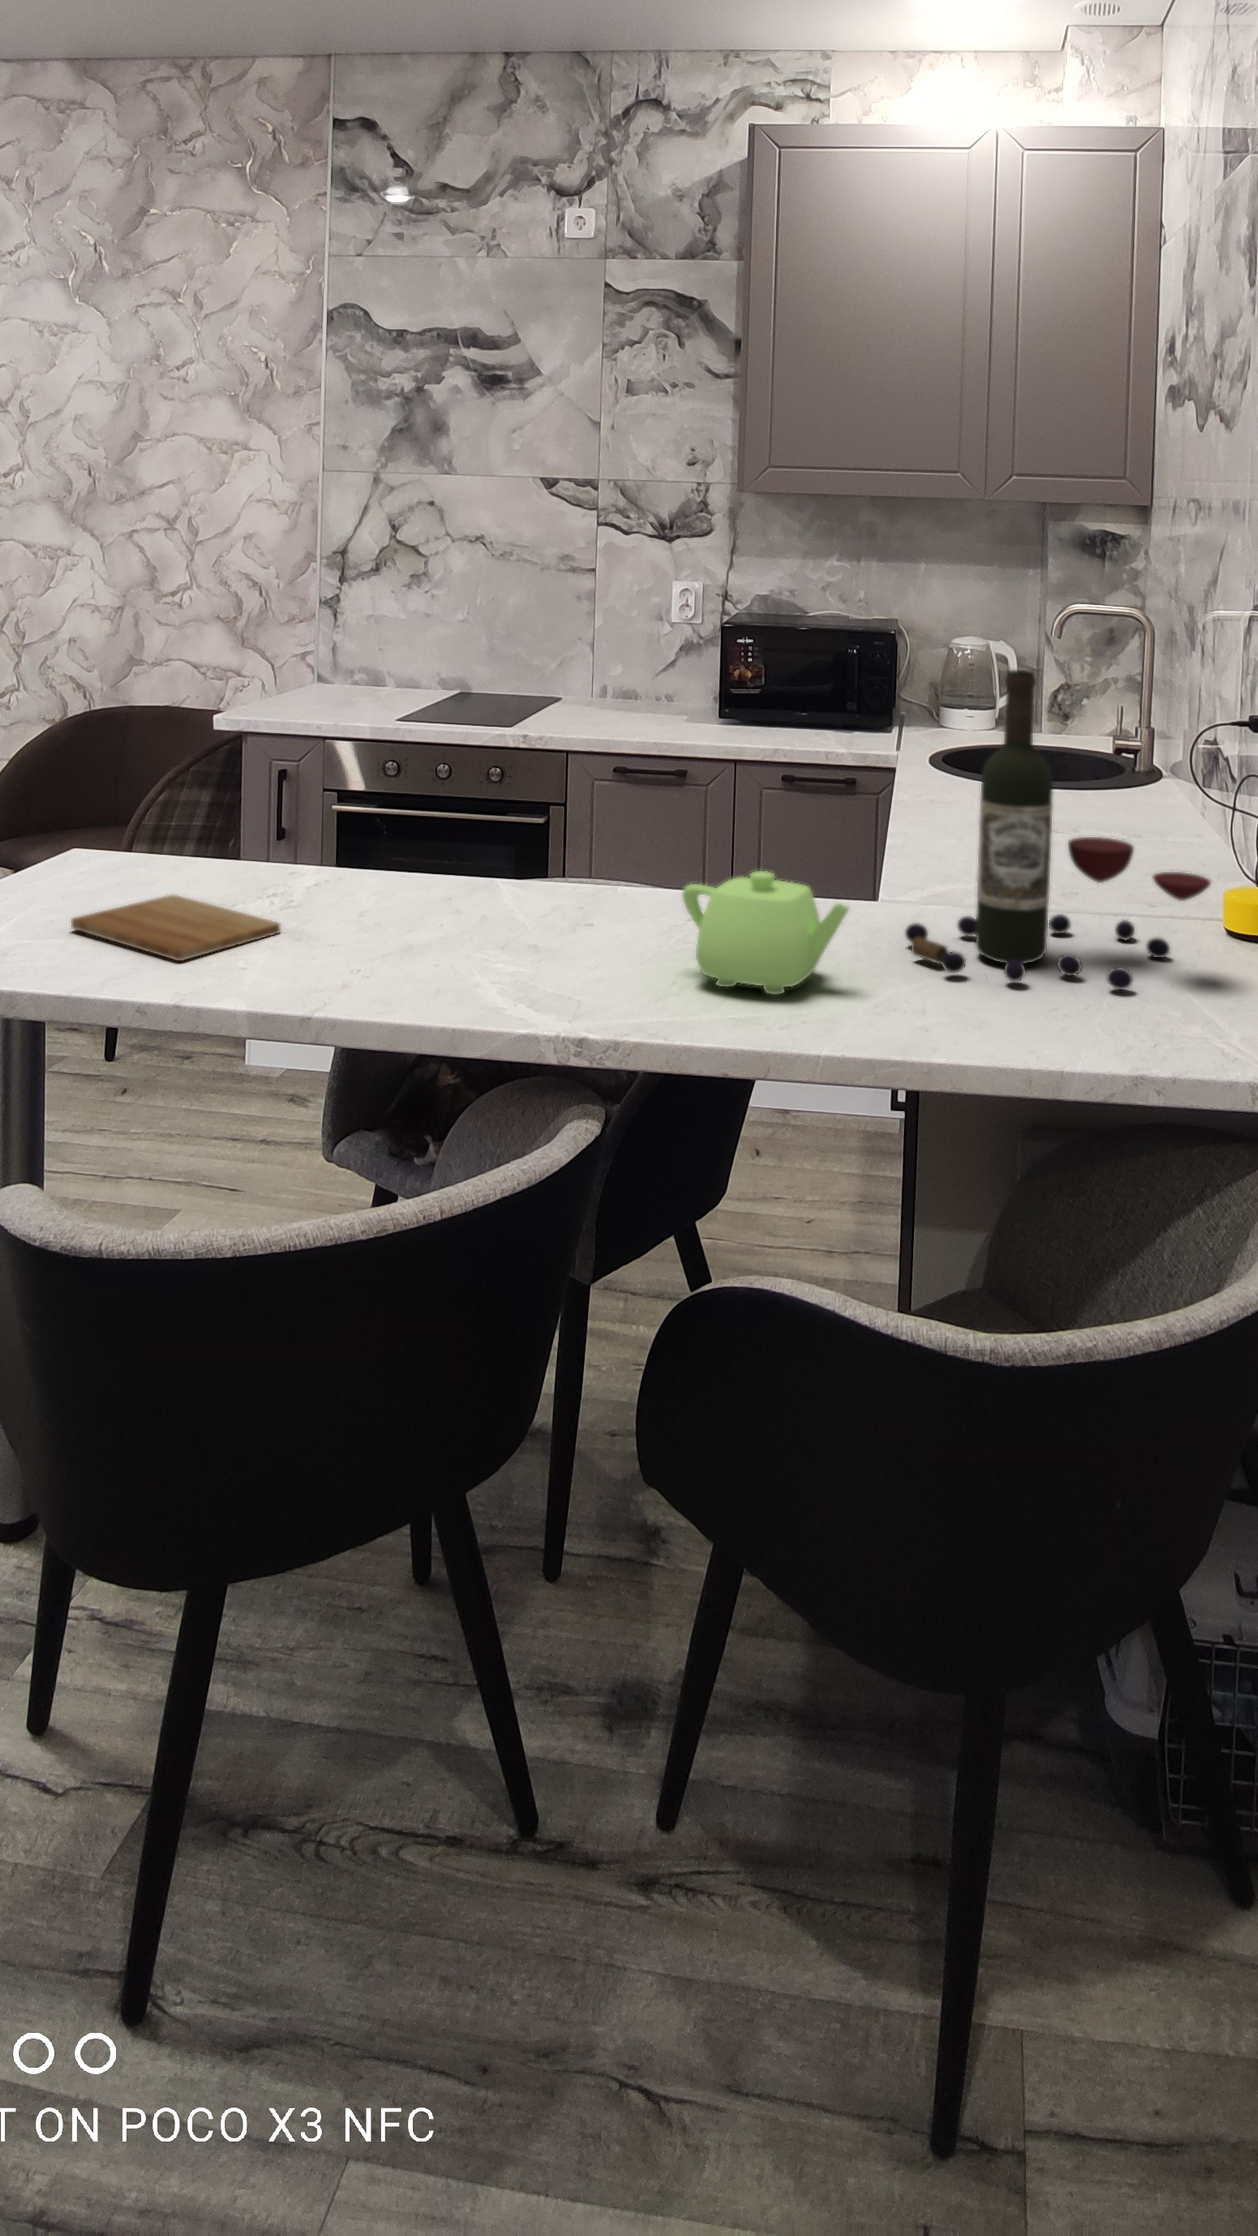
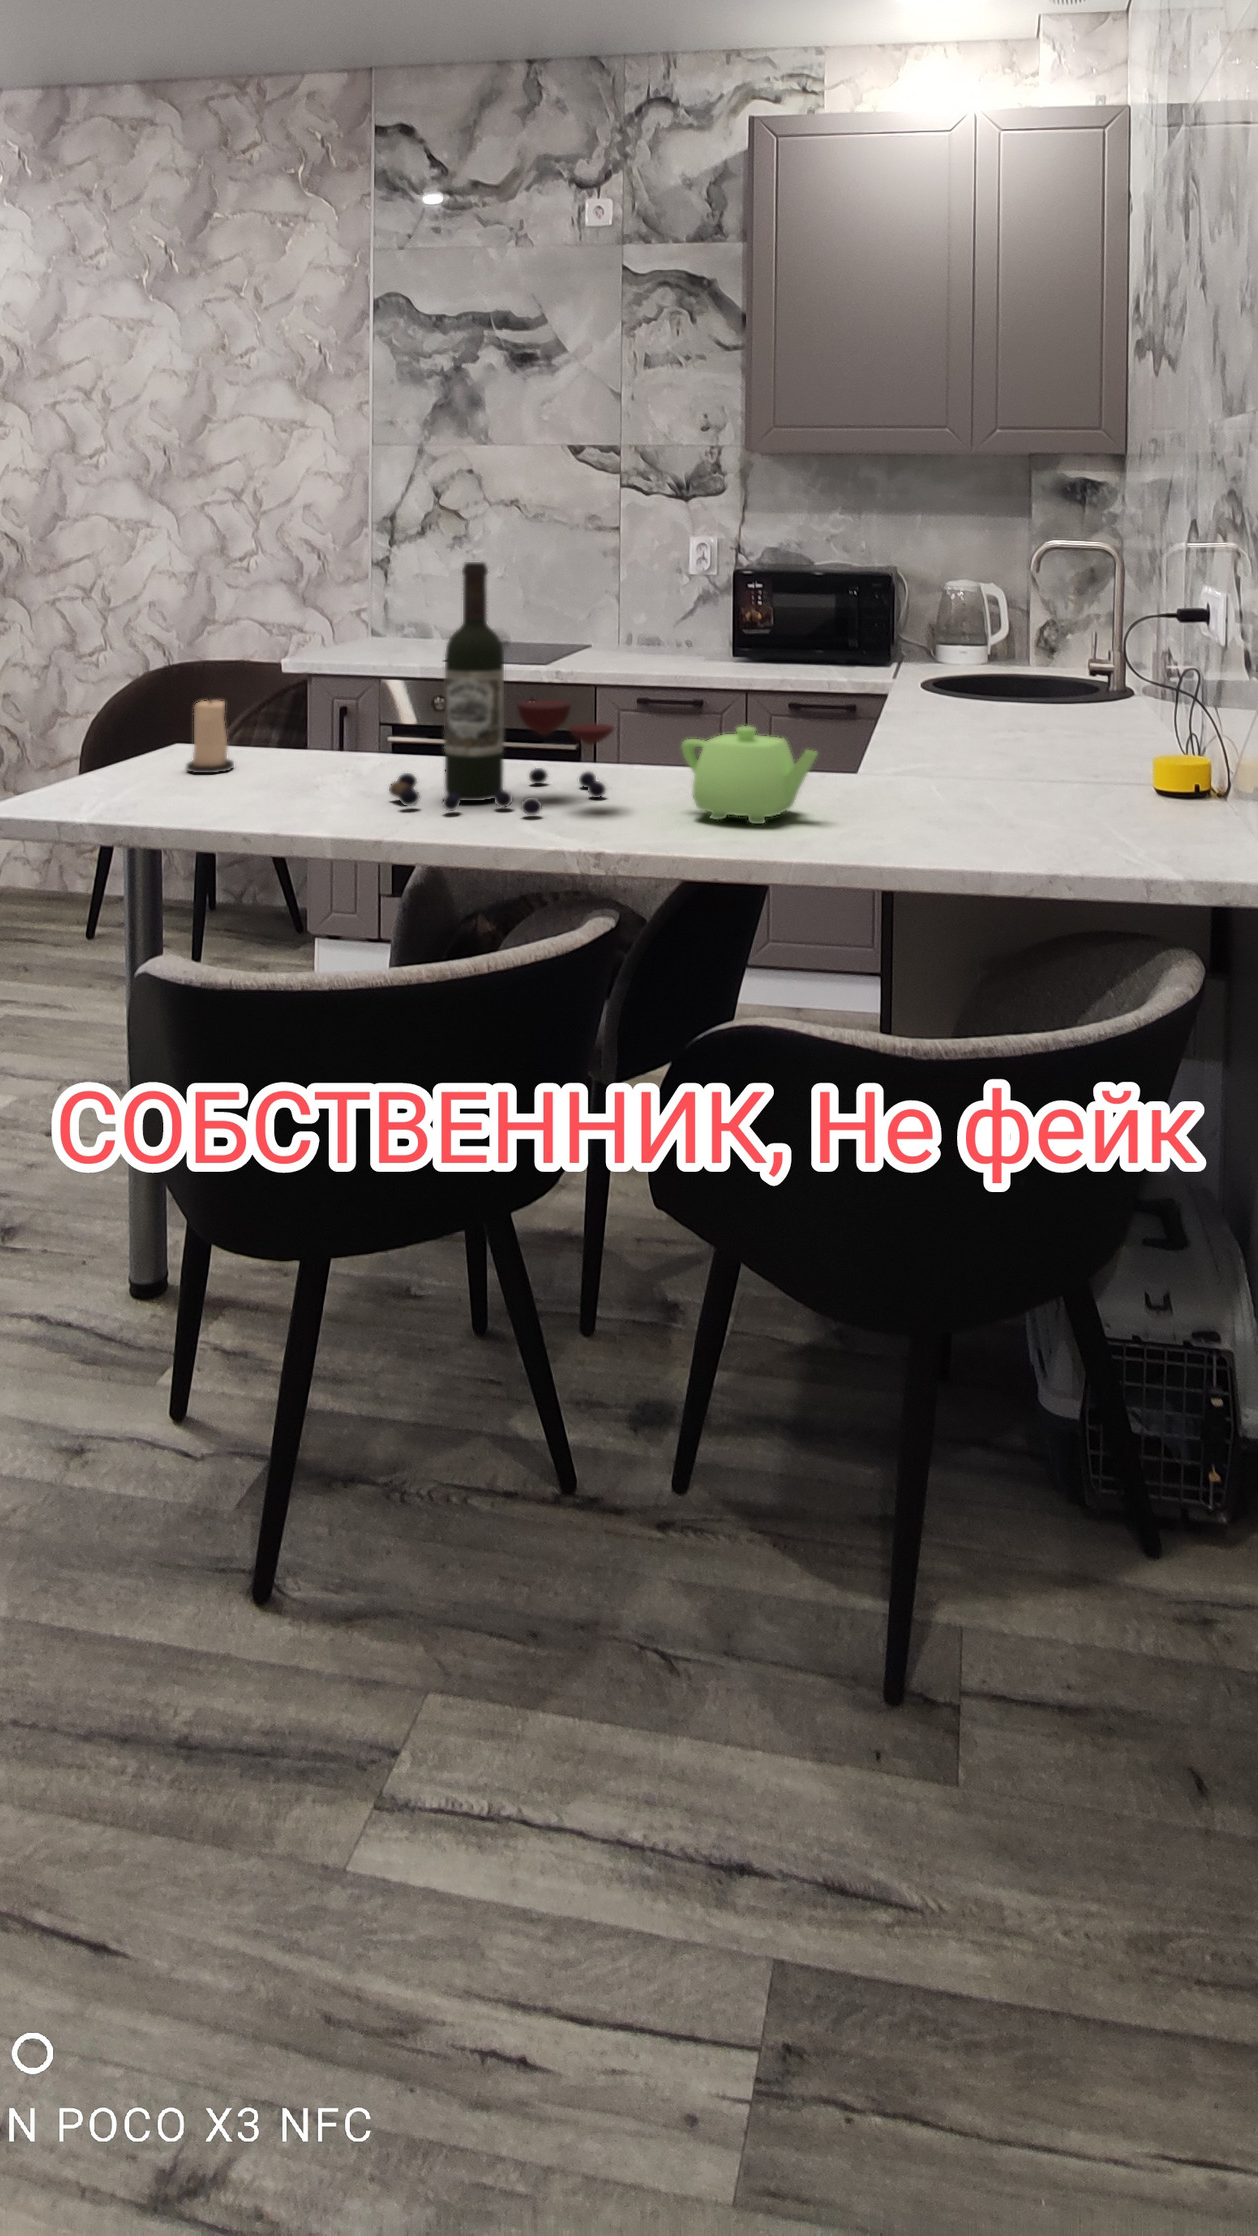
wine bottle: present [905,670,1211,990] -> present [389,562,614,815]
candle: none [75,806,135,903] -> present [187,698,234,773]
cutting board: present [71,895,280,961] -> none [186,766,354,807]

